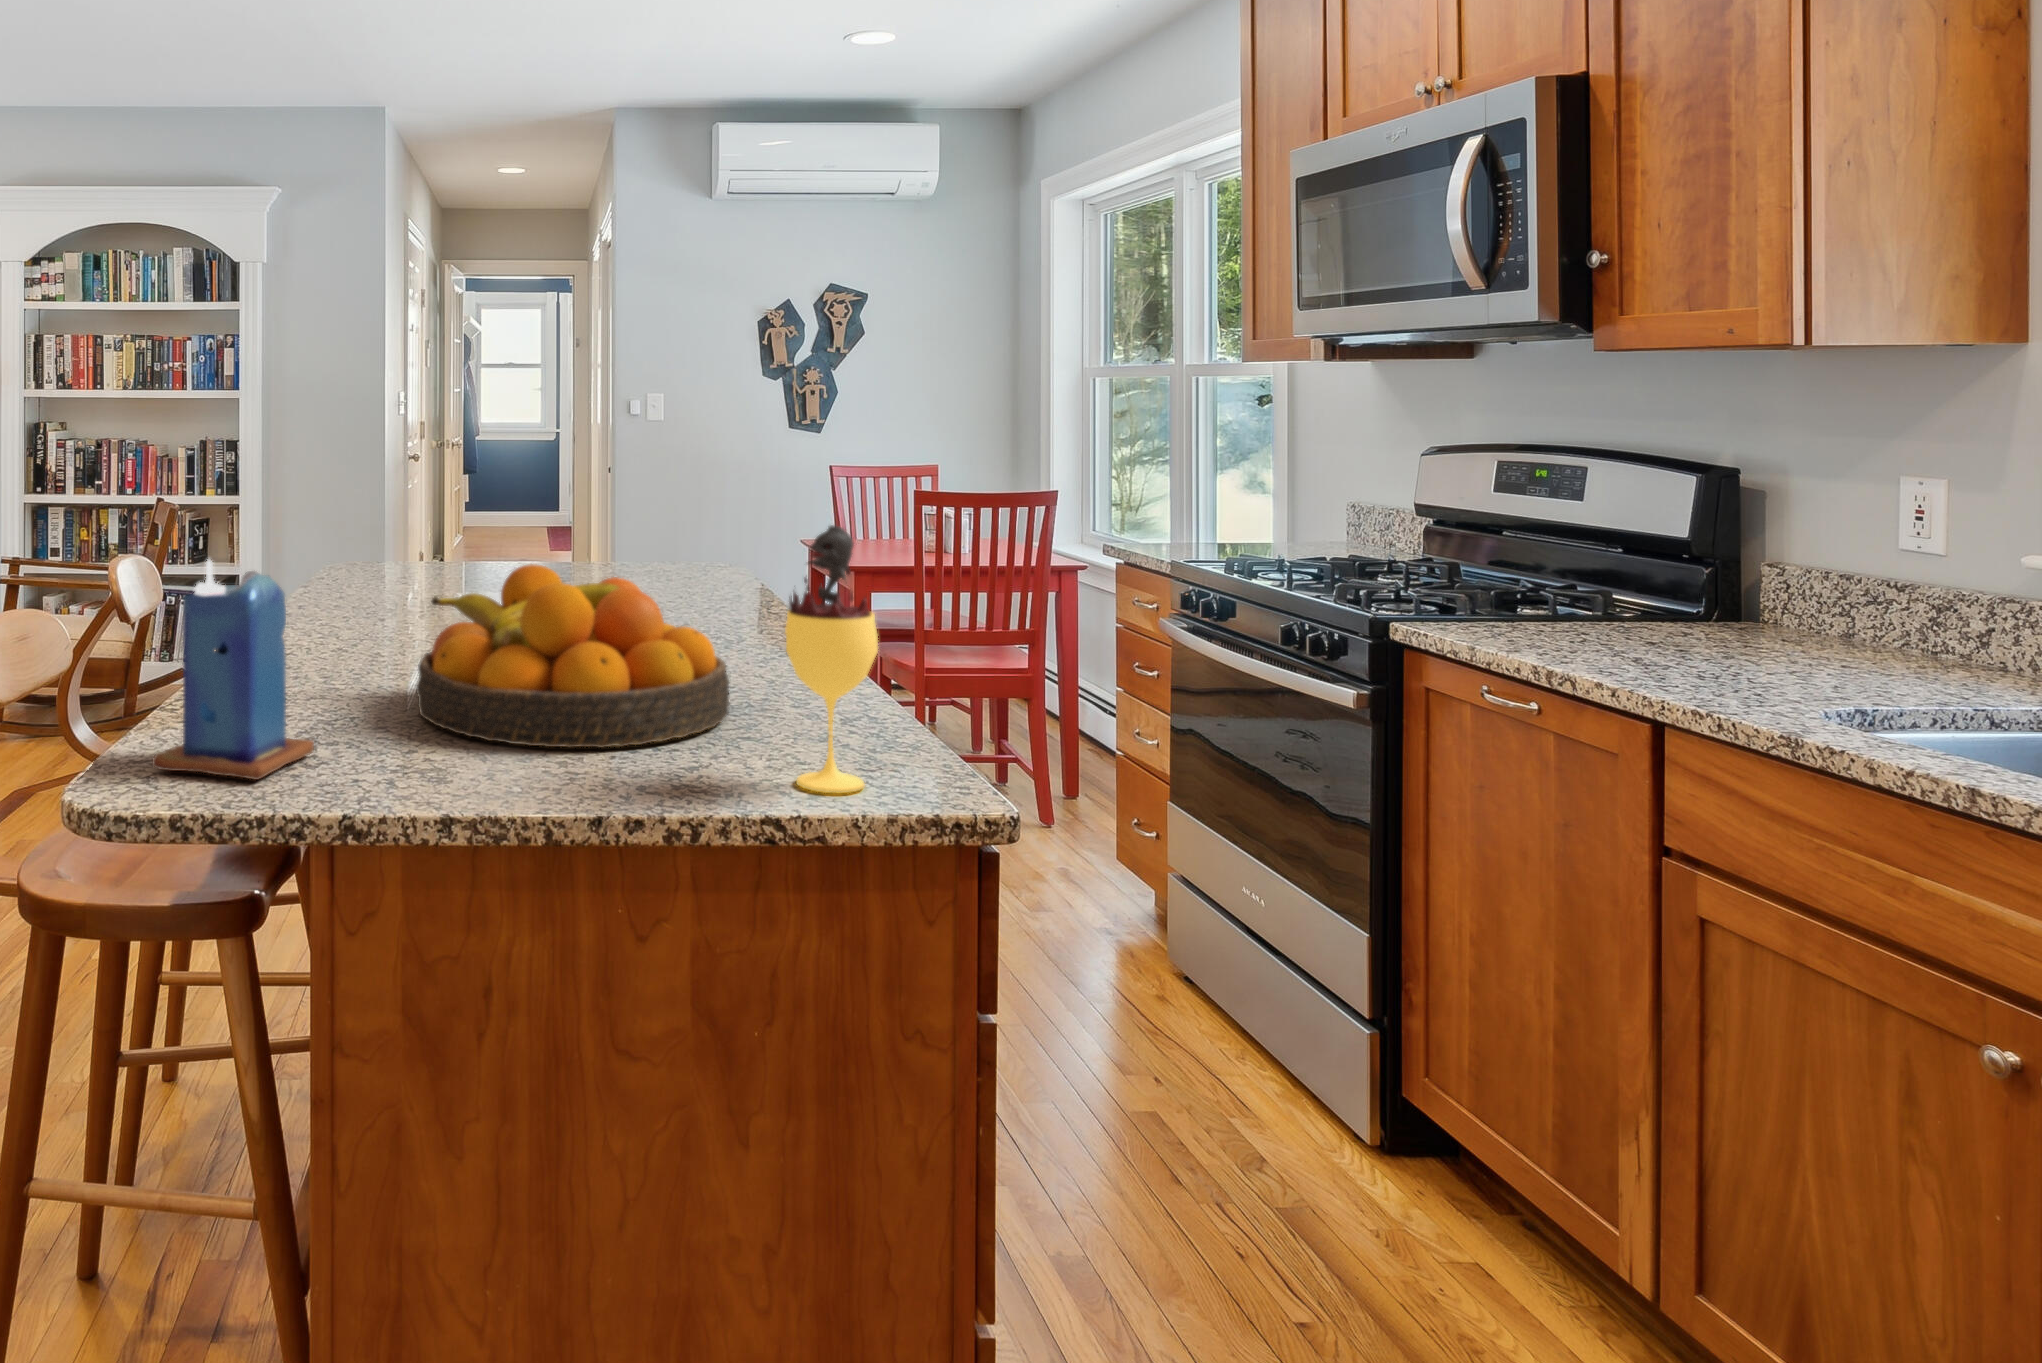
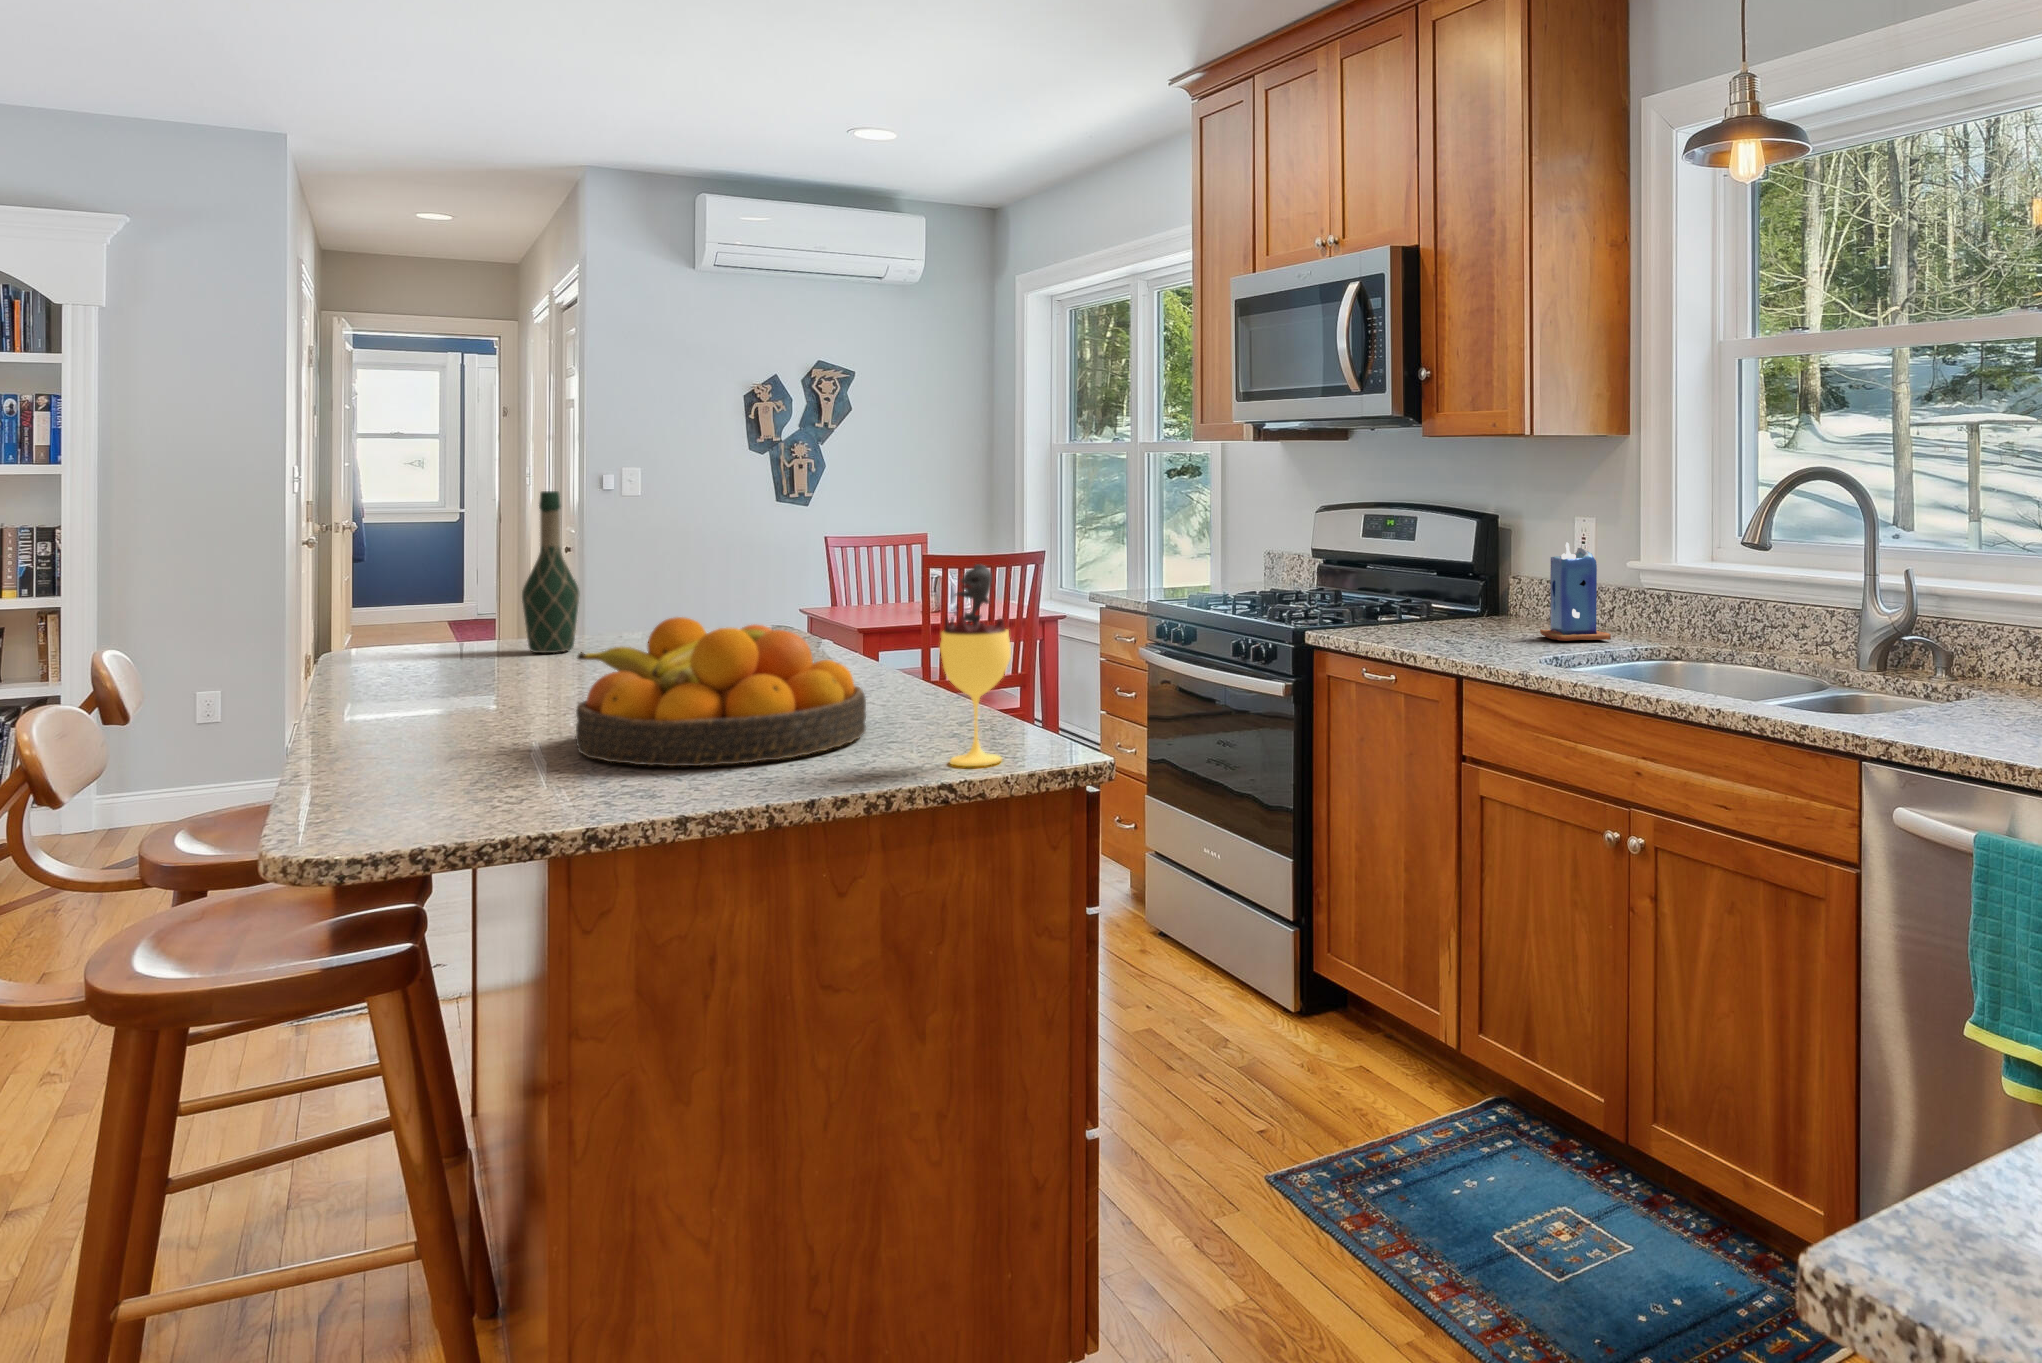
wine bottle: none [480,418,531,580] -> present [522,491,579,653]
candle: present [152,559,314,780] -> present [1540,542,1611,641]

